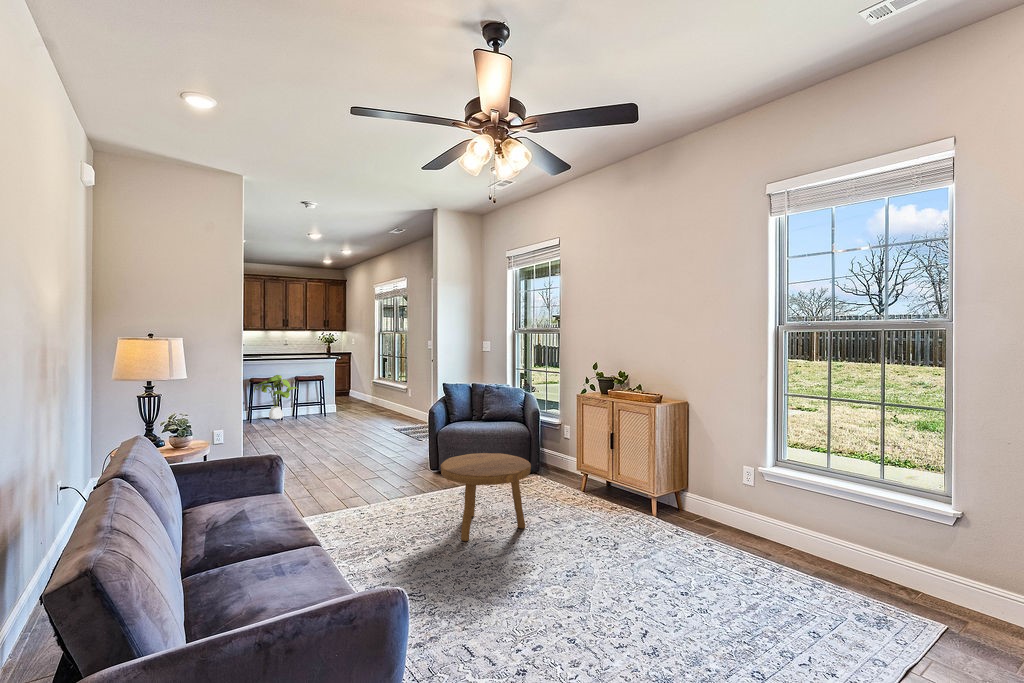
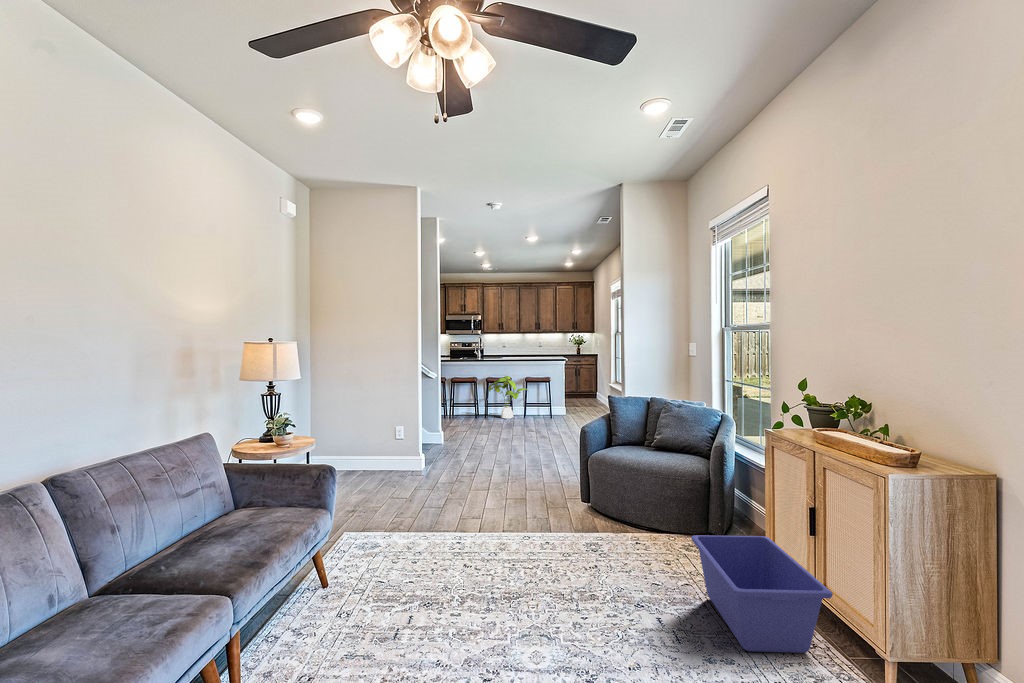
footstool: present [441,453,531,541] -> none [501,498,631,629]
storage bin: none [546,460,632,519] -> present [691,535,833,653]

